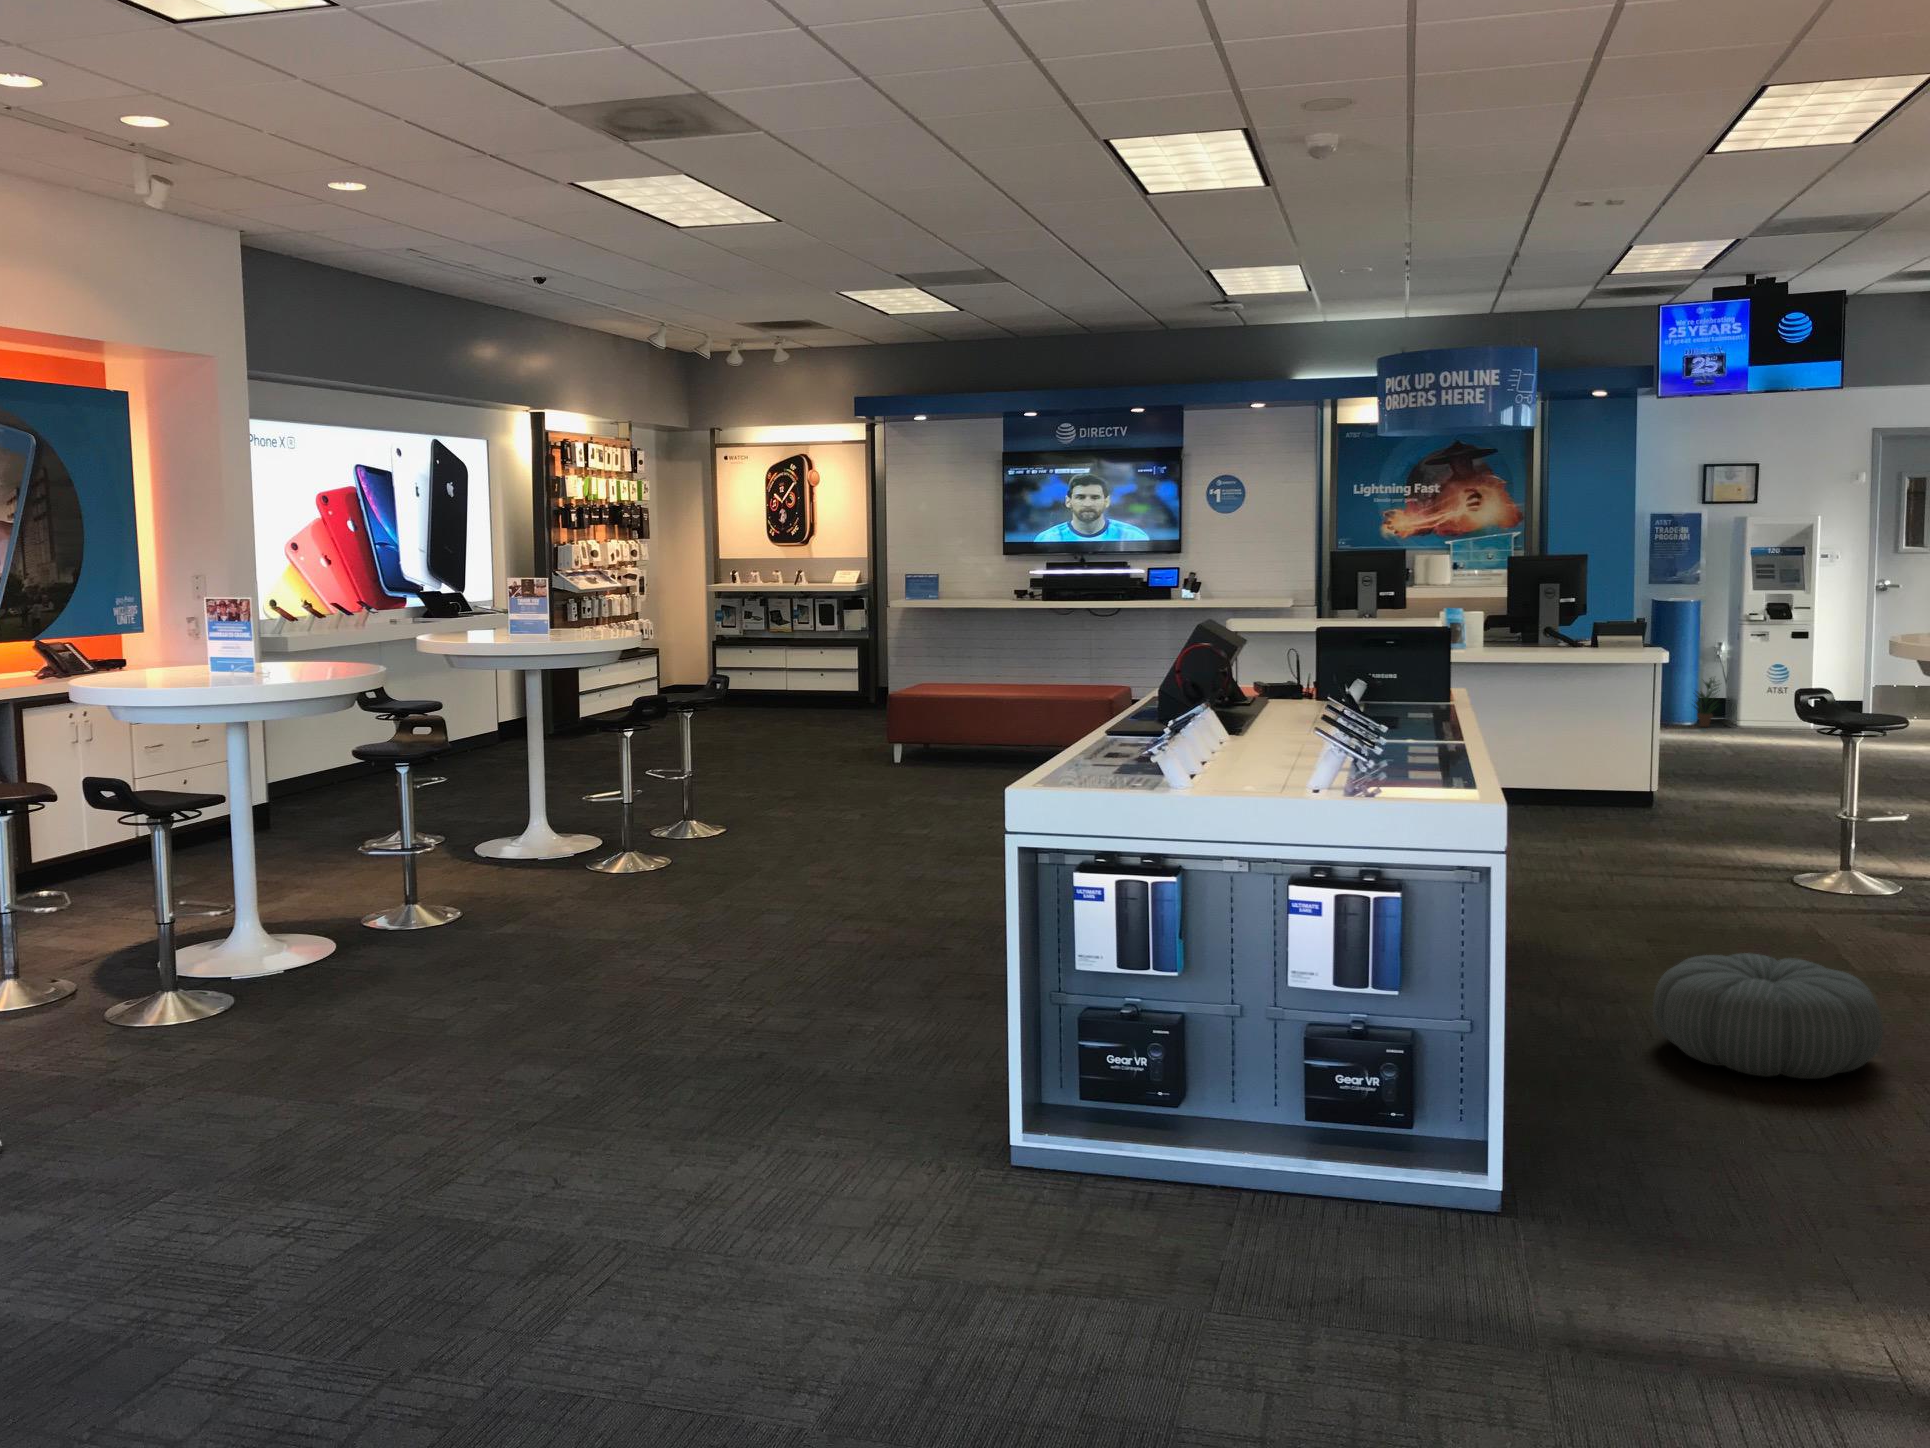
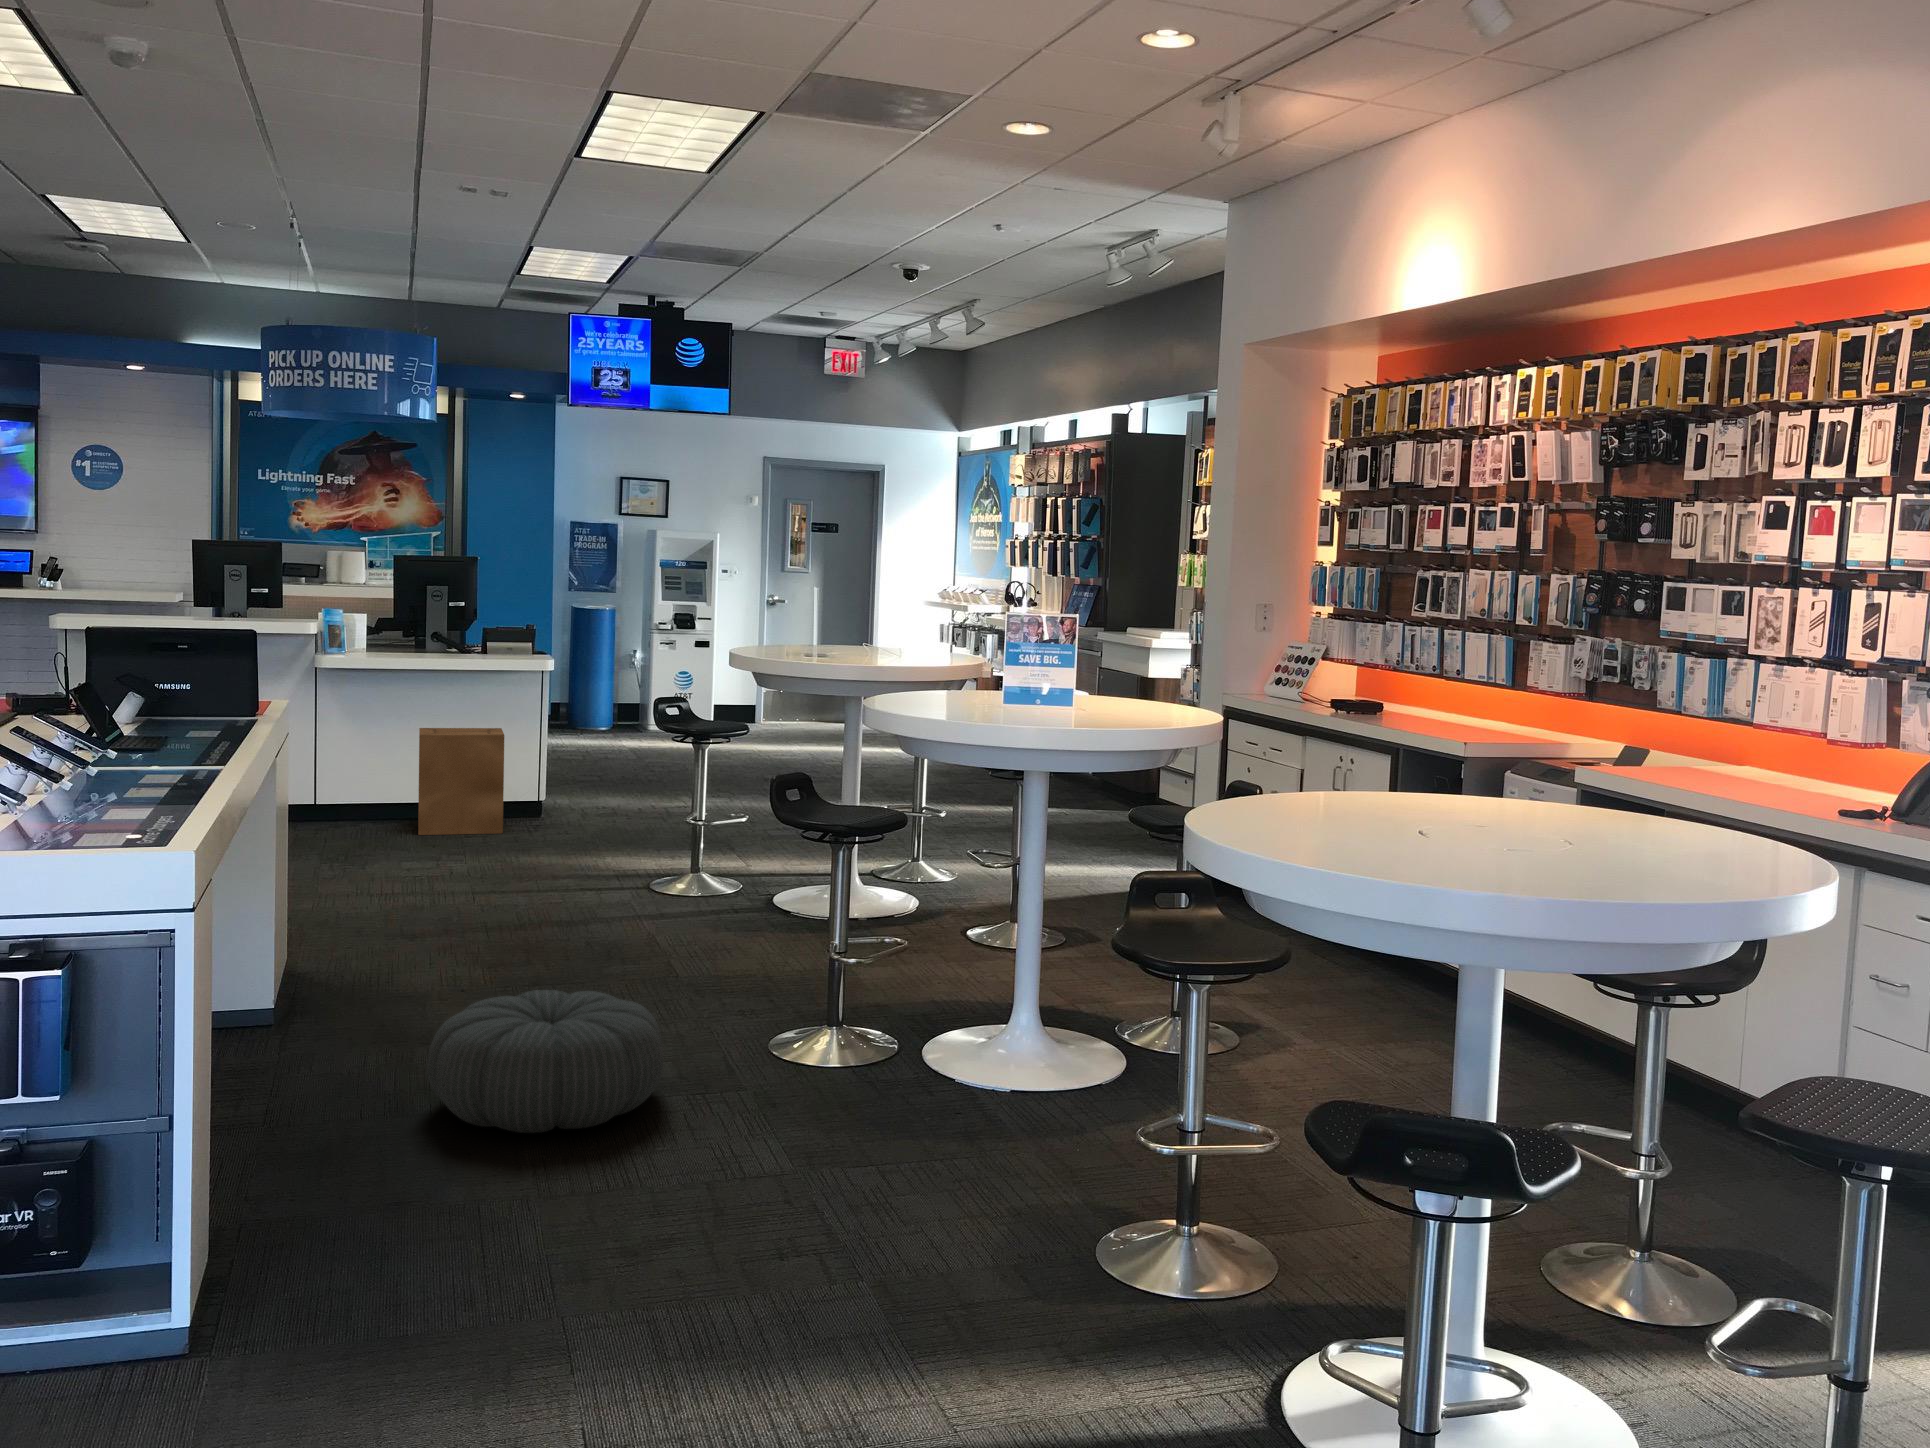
potted plant: present [1695,678,1717,727] -> none [605,682,635,733]
cardboard box: none [1538,718,1625,820] -> present [418,728,504,835]

